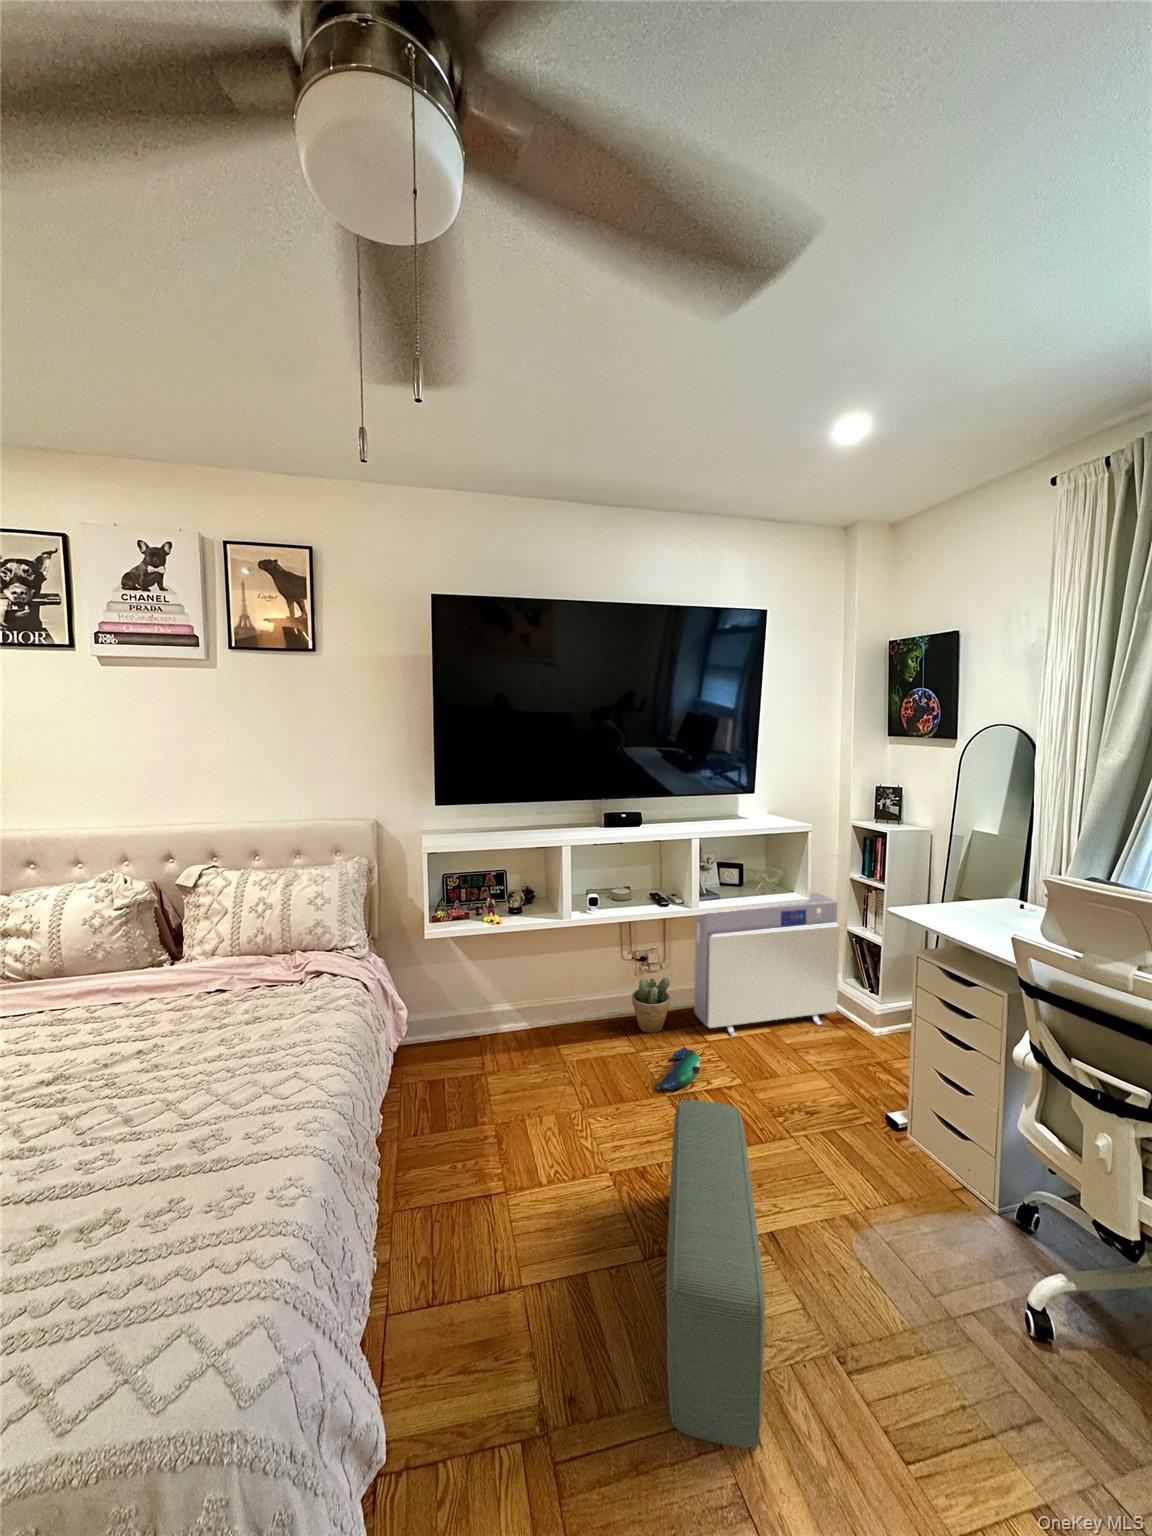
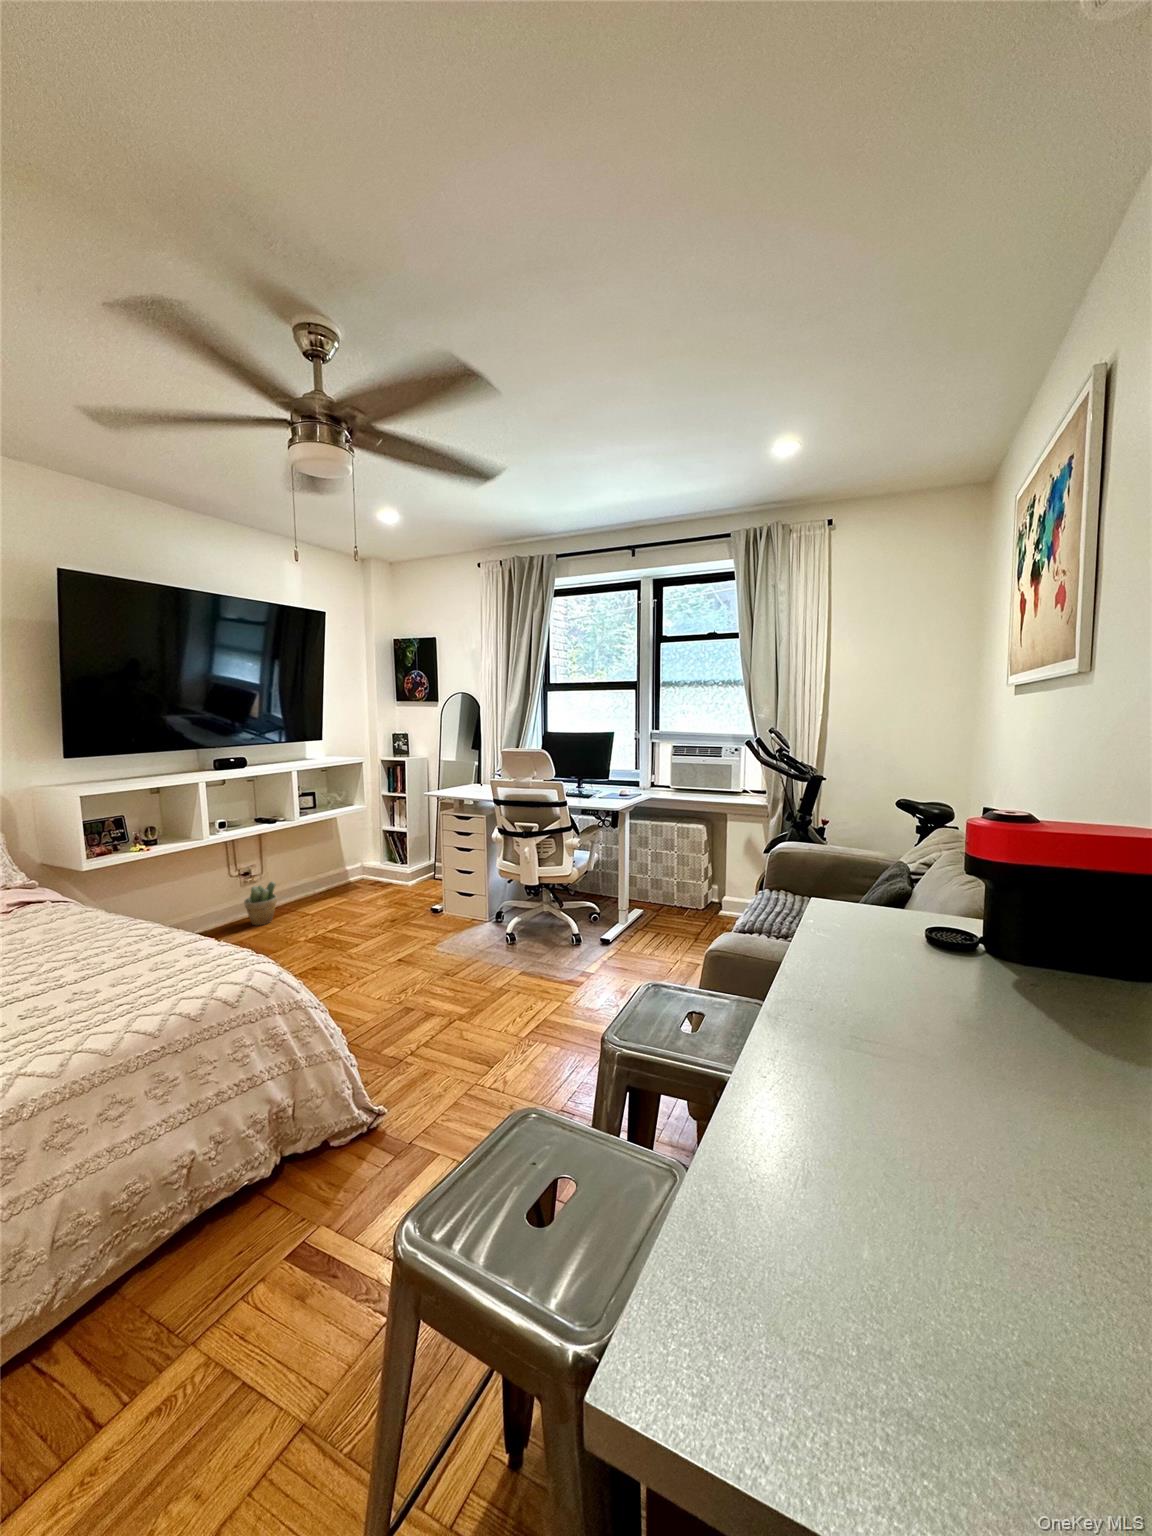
air purifier: present [694,893,840,1036] -> none [287,807,384,909]
plush toy: present [657,1047,701,1090] -> none [293,916,322,942]
pouf: present [666,1100,765,1448] -> none [341,902,430,1014]

